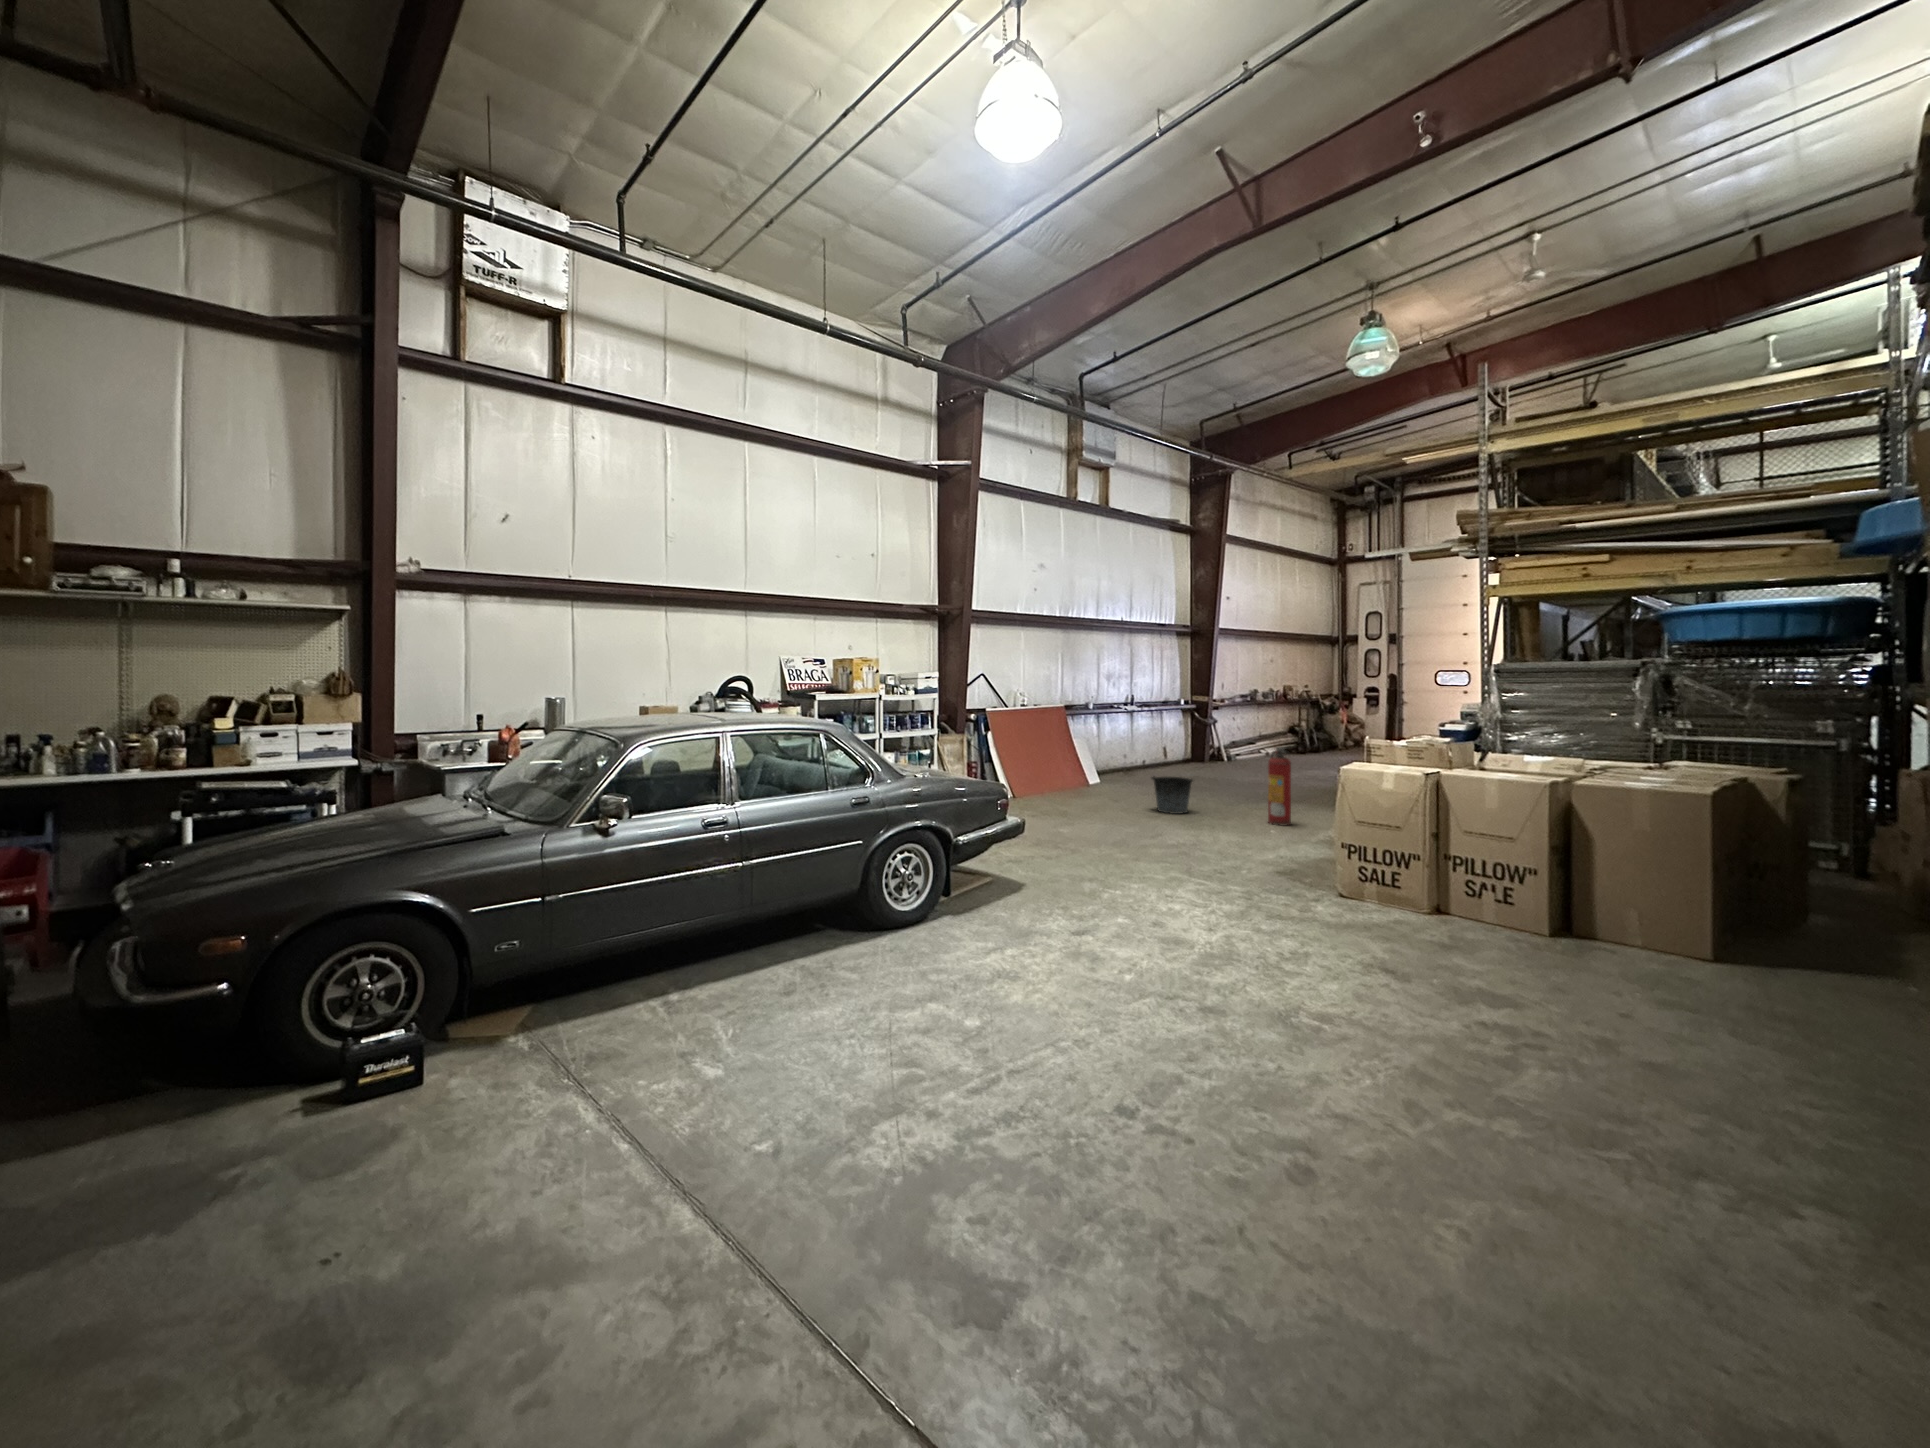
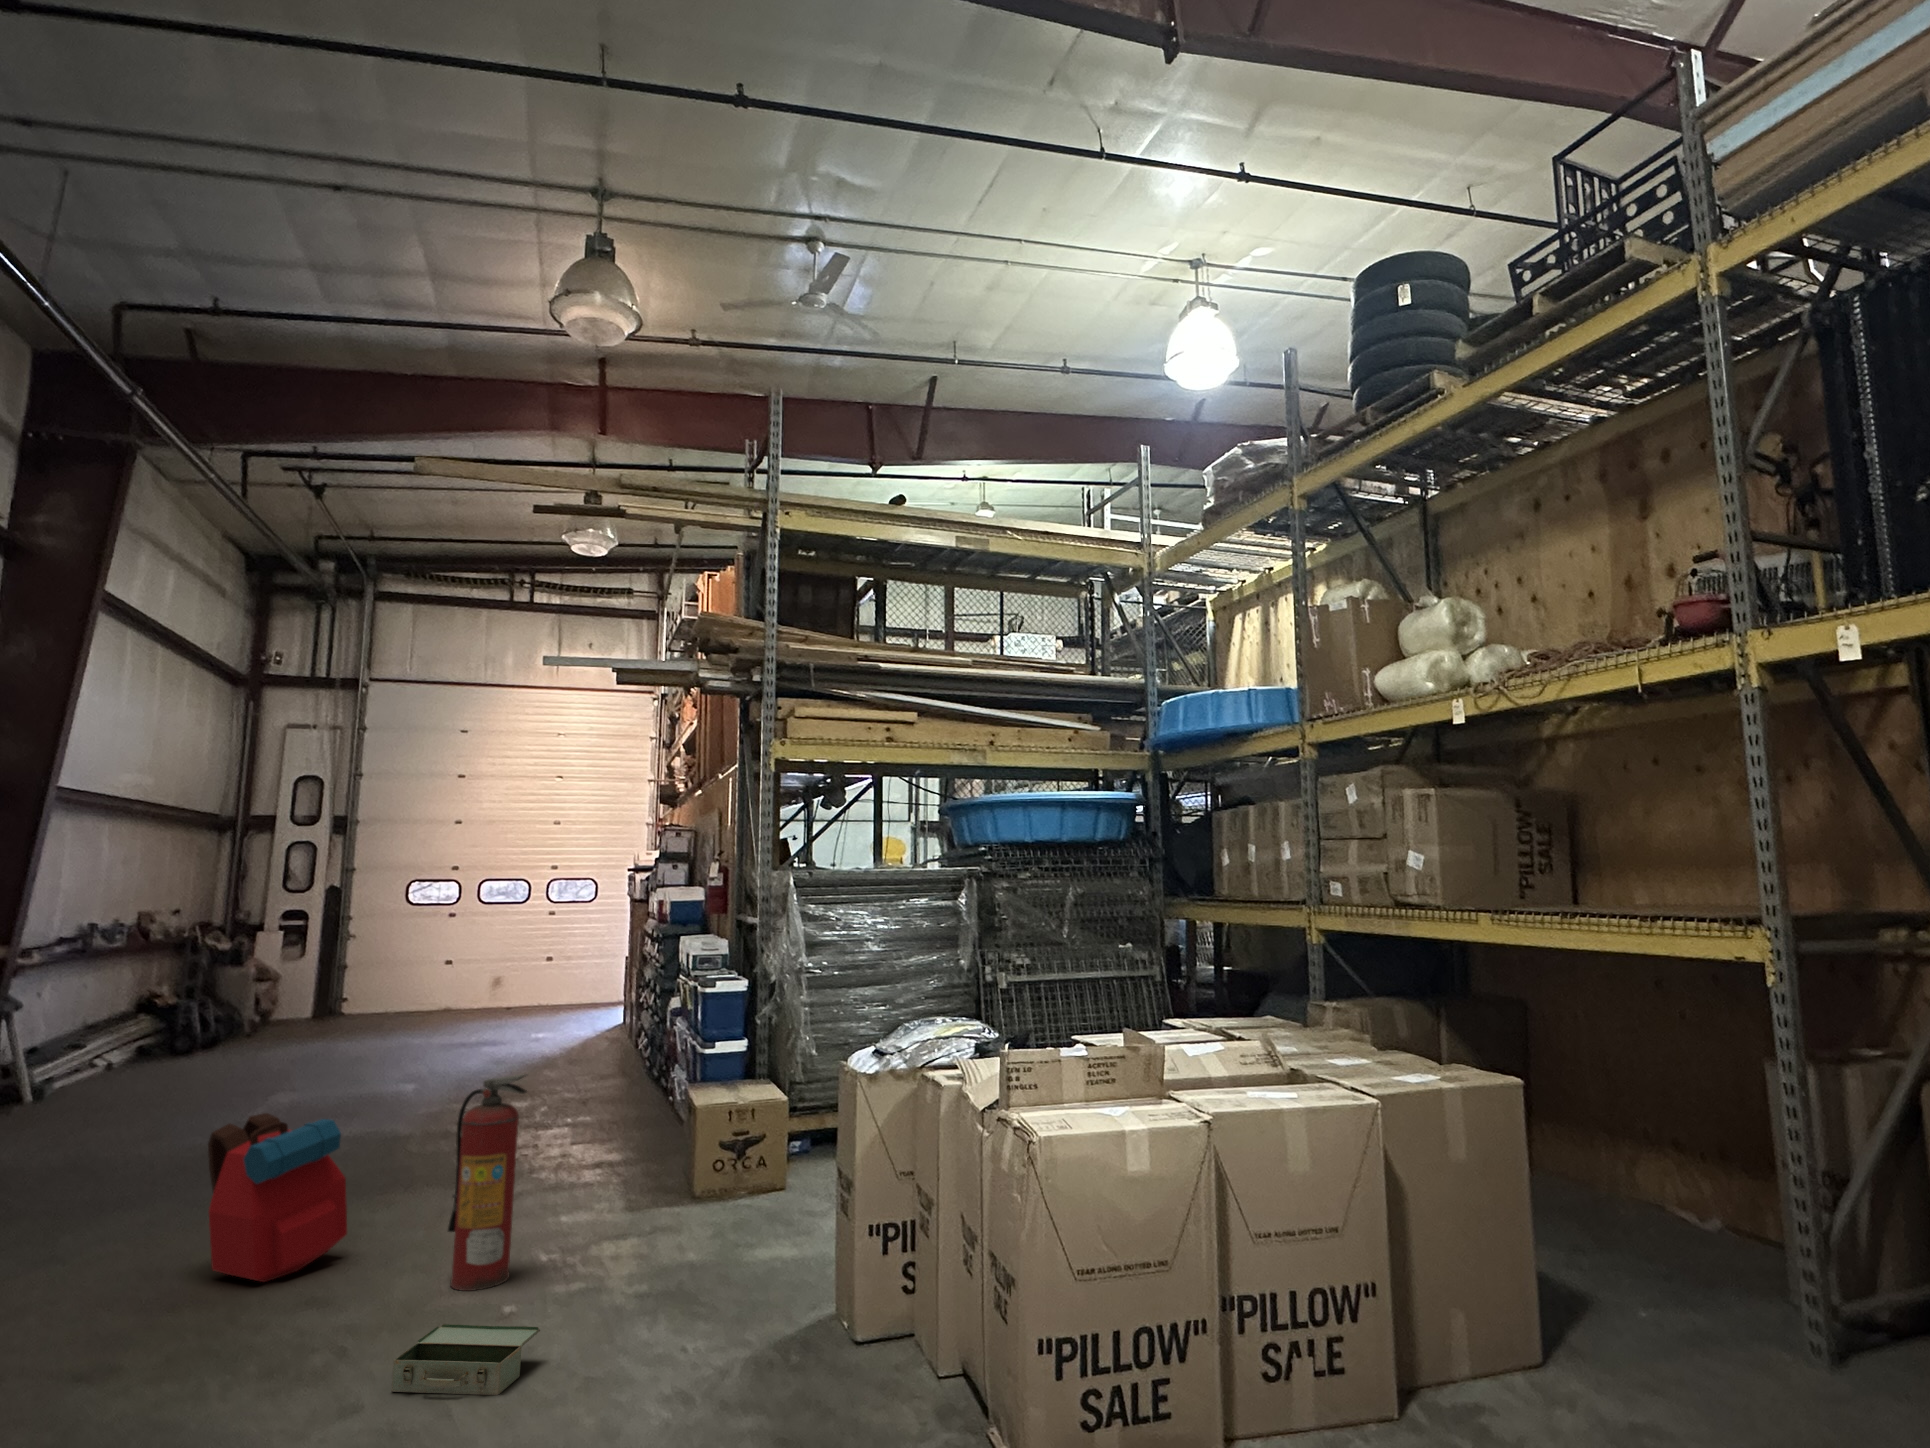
backpack: none [1204,753,1251,809] -> present [208,1113,347,1282]
bucket: present [1152,777,1193,814] -> none [63,1215,229,1362]
toolbox: none [1213,821,1261,841] -> present [391,1324,540,1395]

